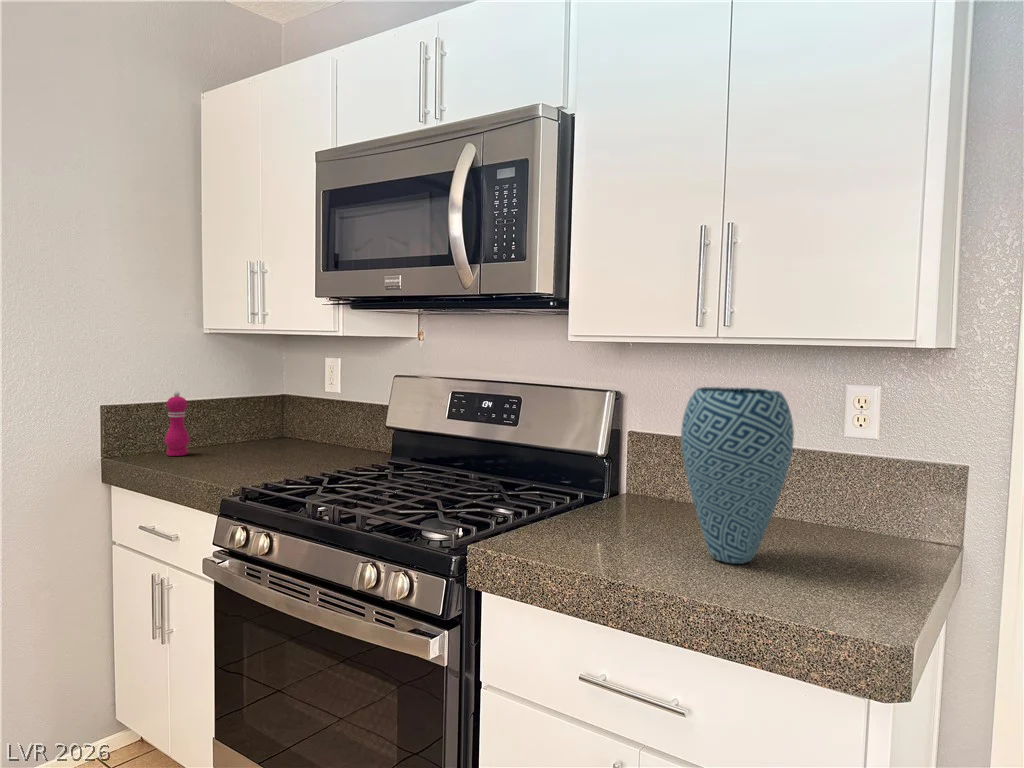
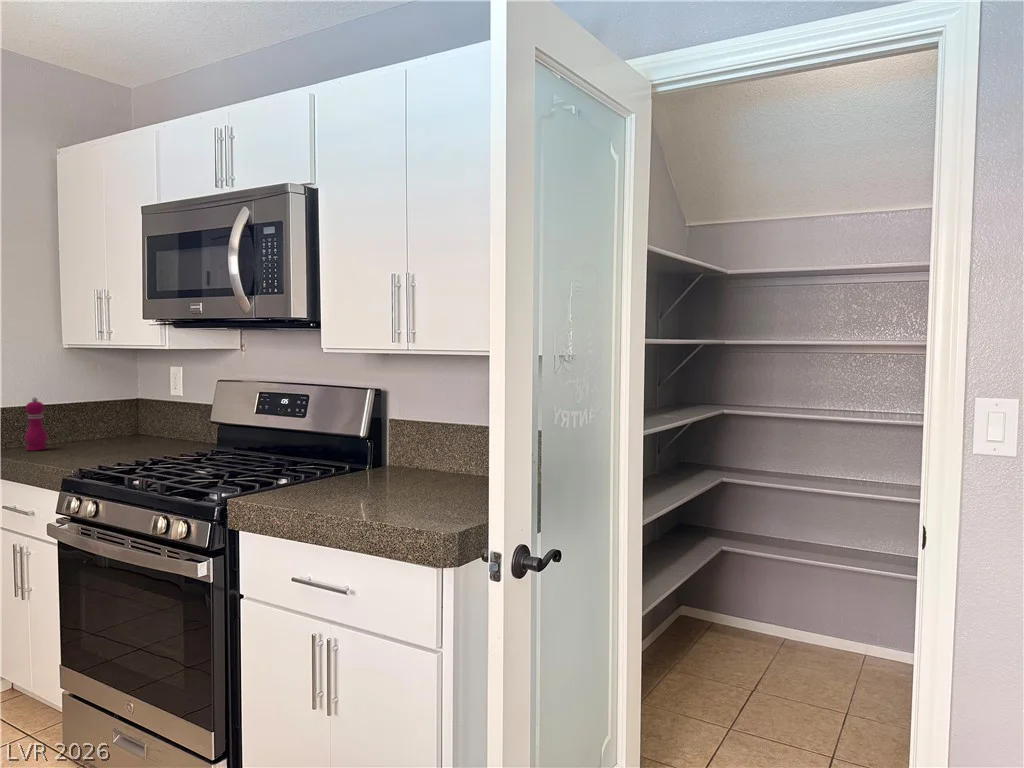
vase: present [681,387,794,564] -> none [368,384,441,502]

